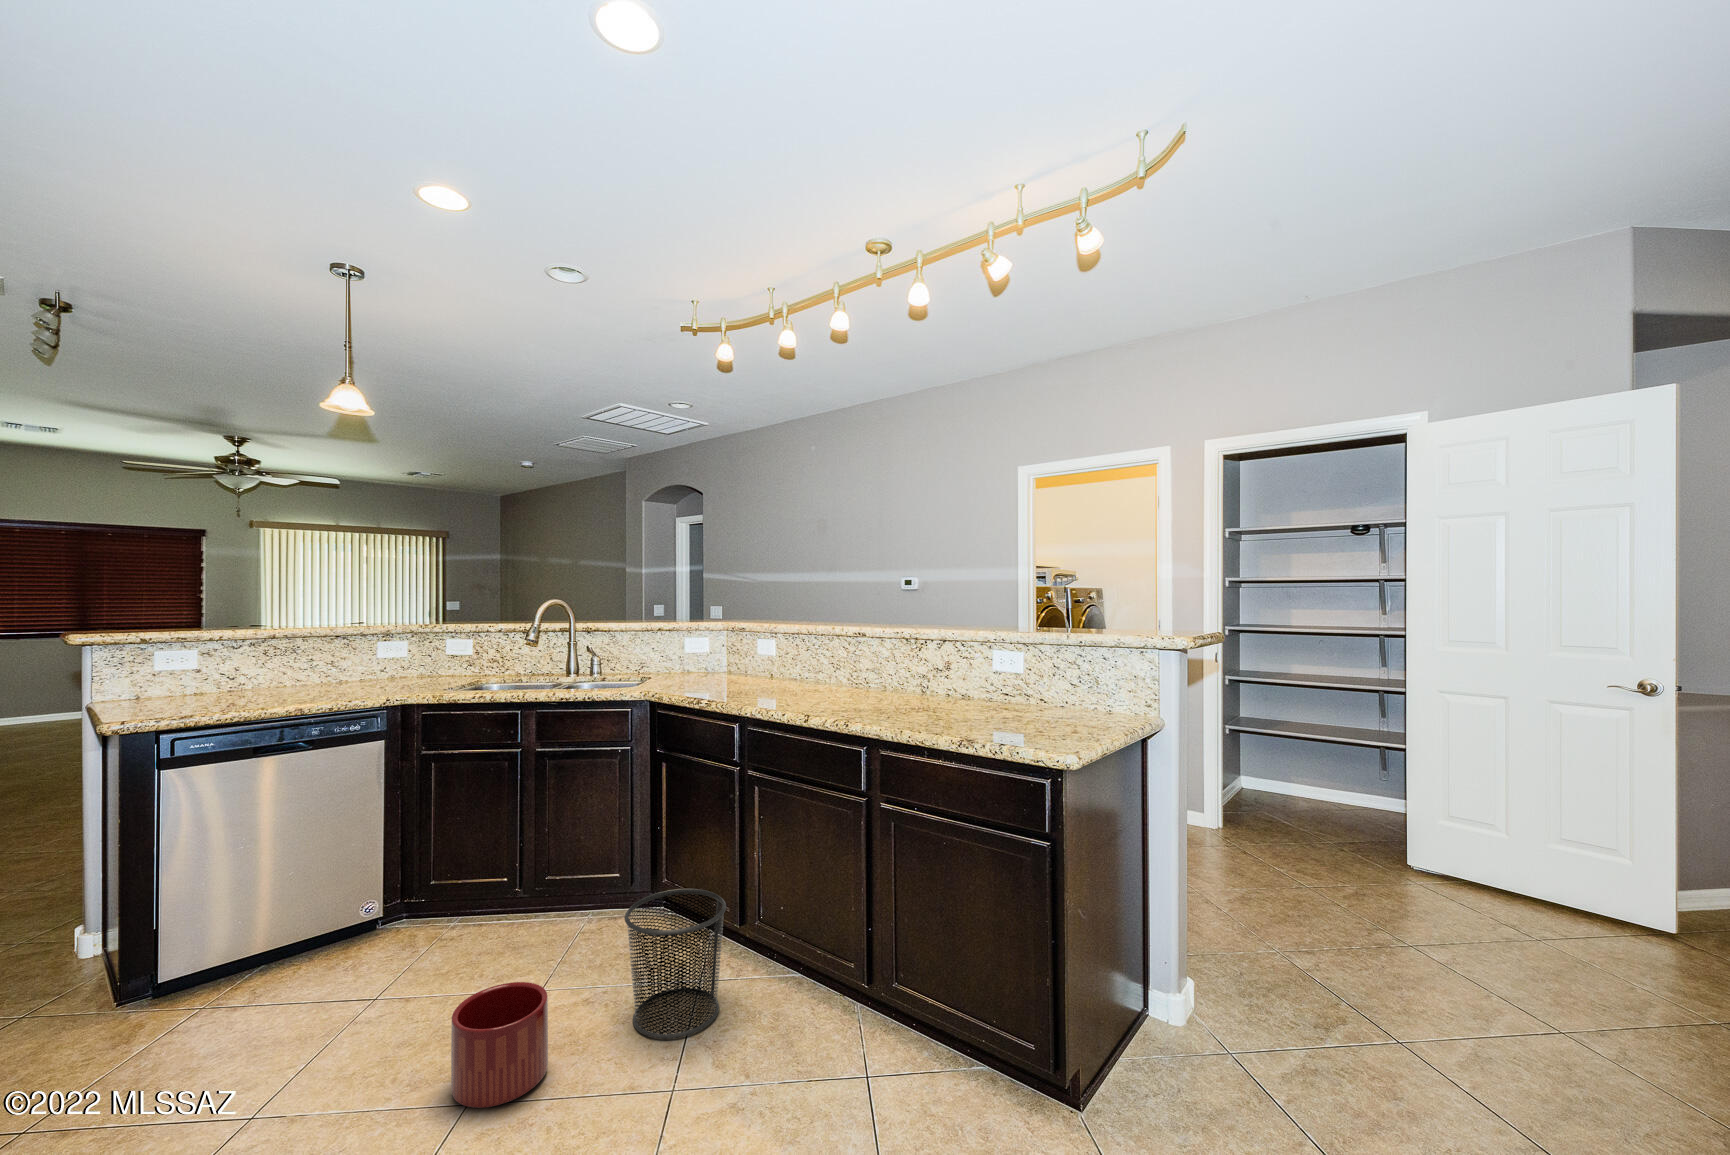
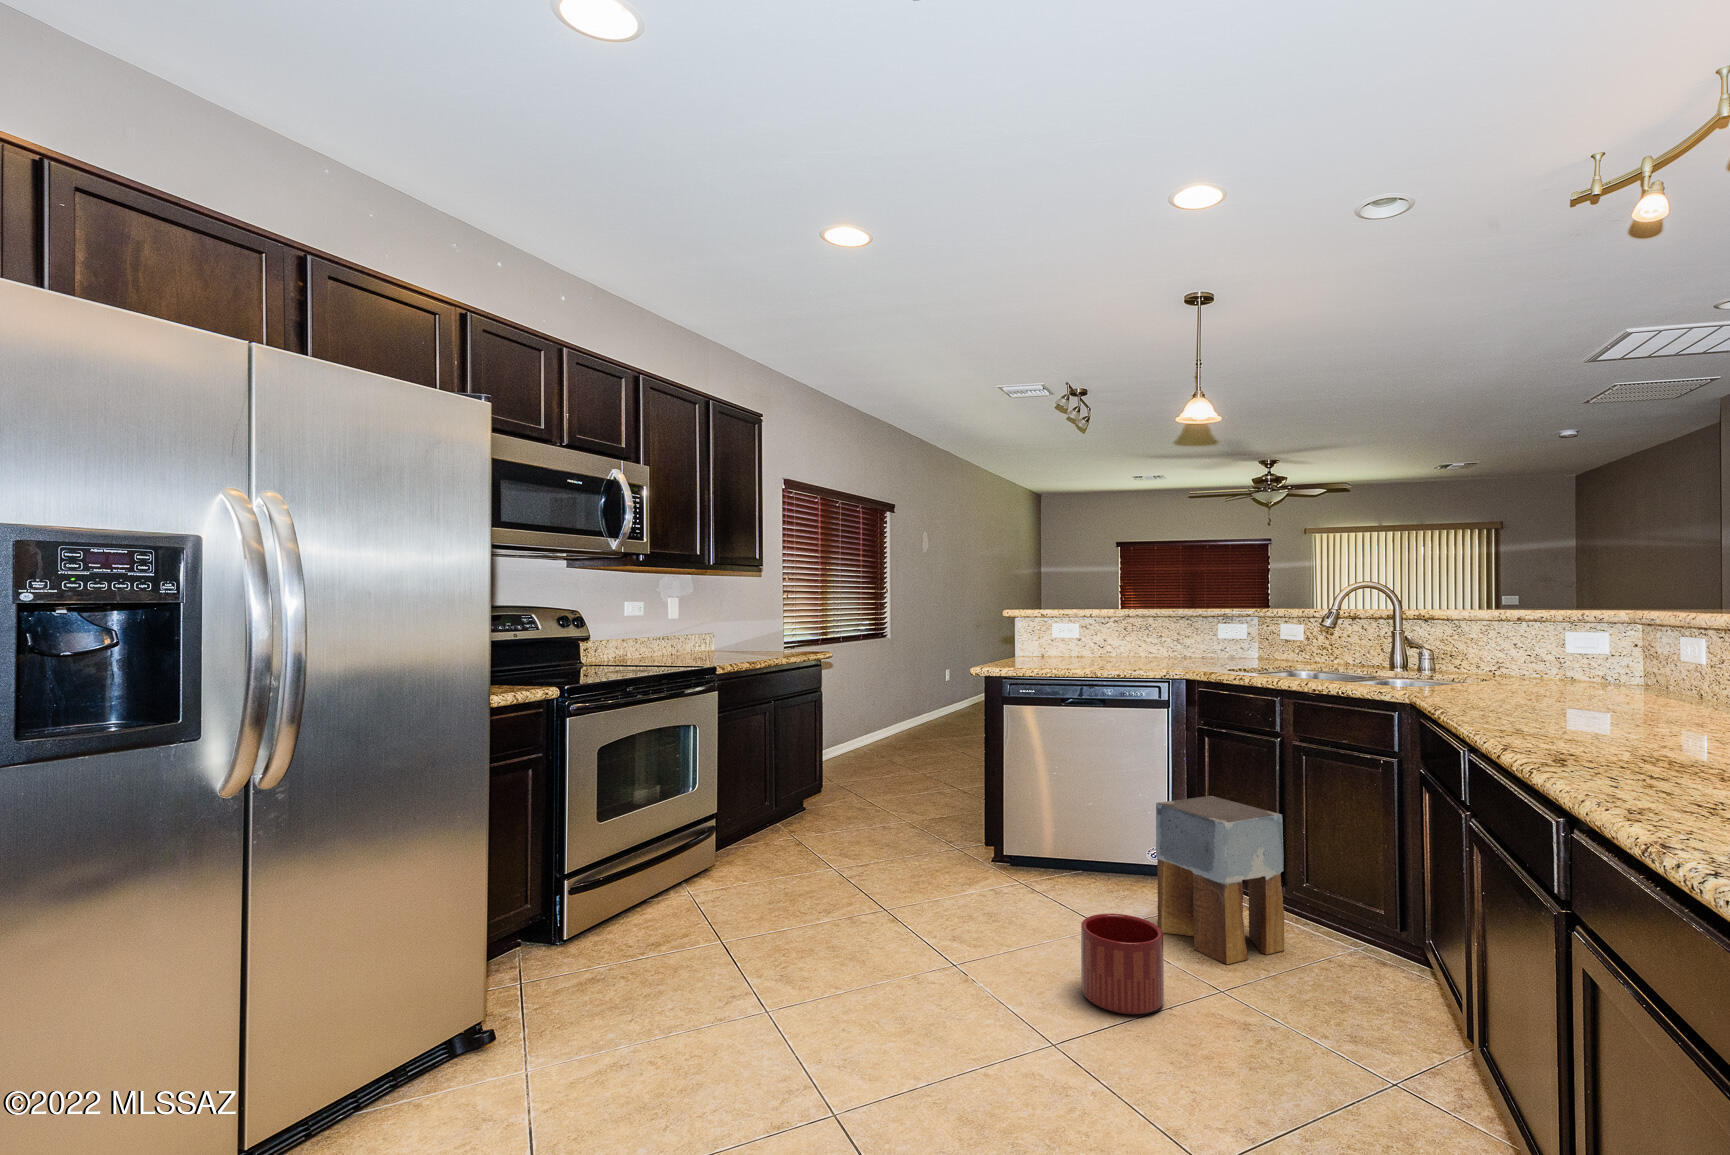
stool: none [437,824,557,996] -> present [1156,796,1285,964]
trash can: present [624,889,726,1039] -> none [1246,905,1380,1082]

